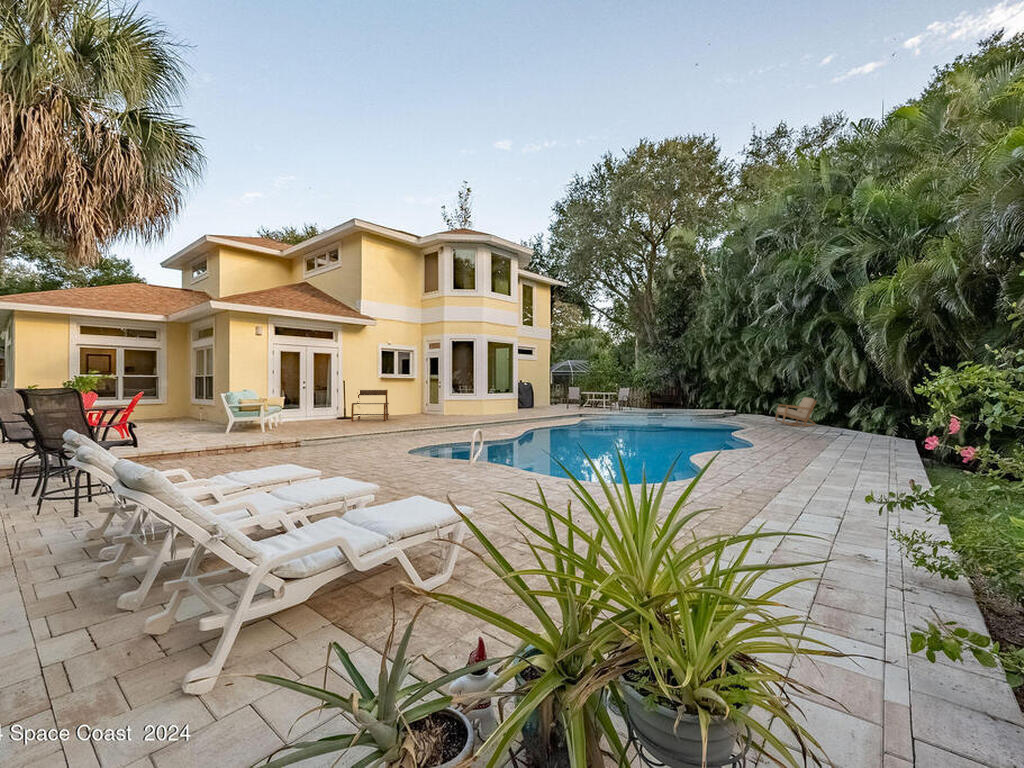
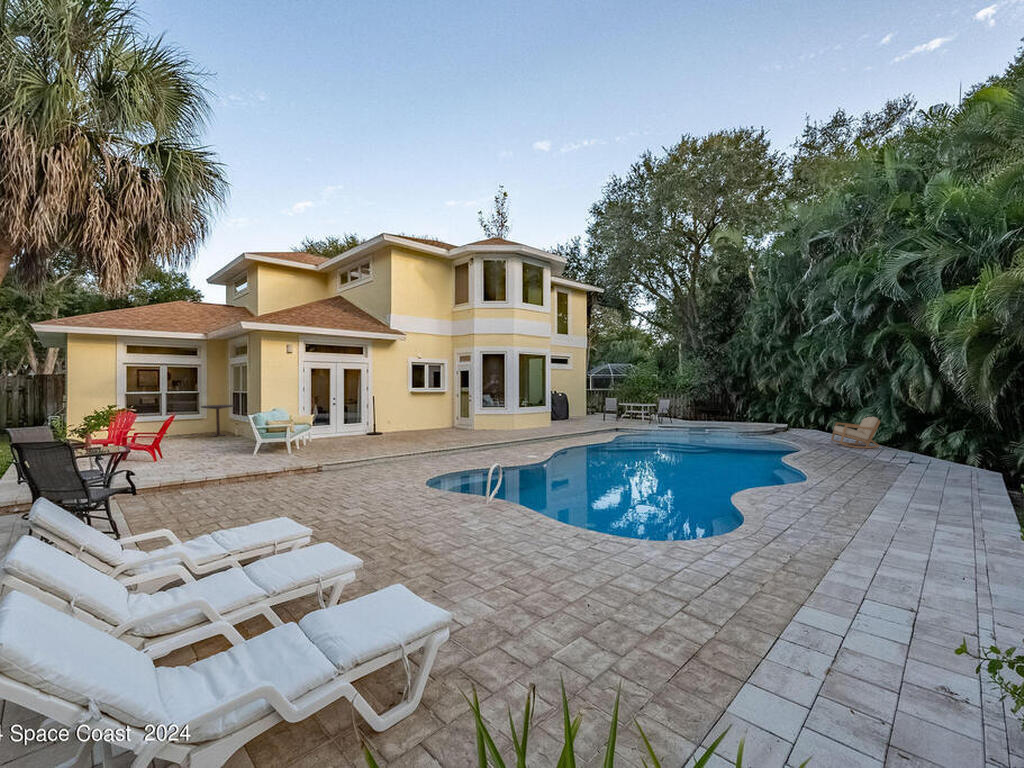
bench: present [351,390,389,421] -> none [382,403,419,435]
pedestal table: none [156,391,193,423] -> present [201,405,234,436]

